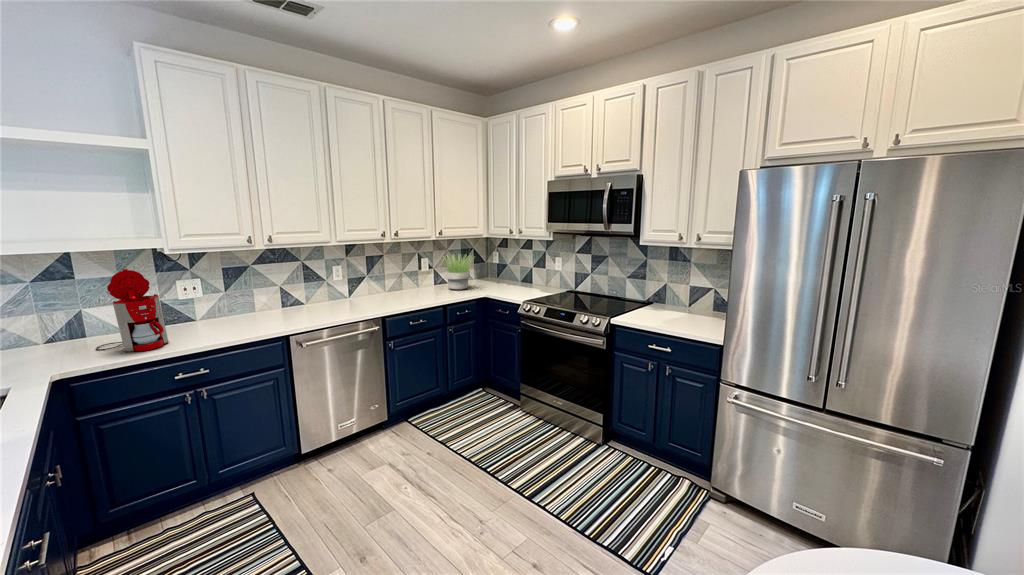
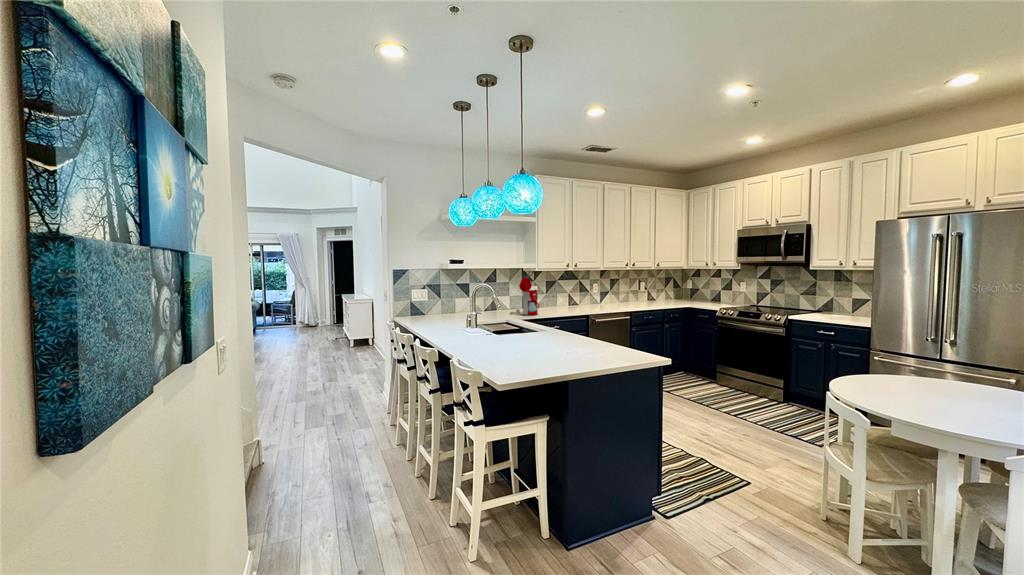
potted plant: present [443,254,472,290] -> none [653,279,681,303]

